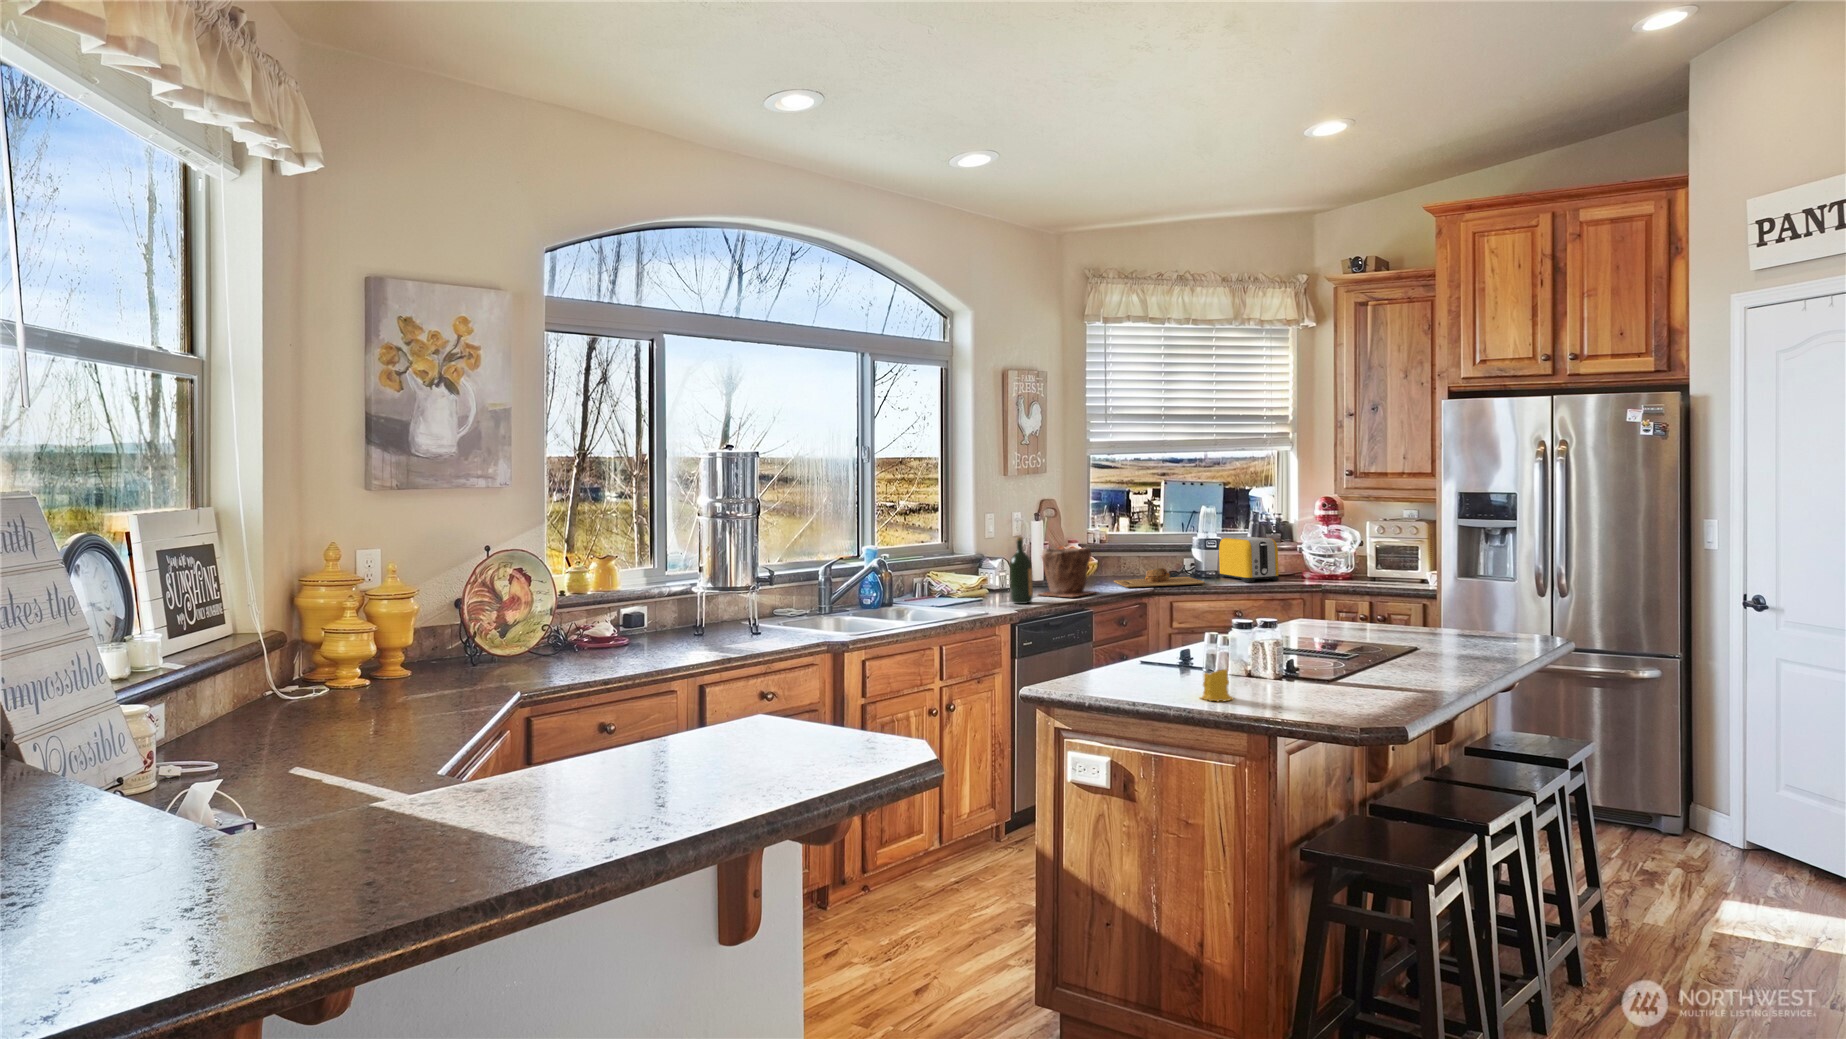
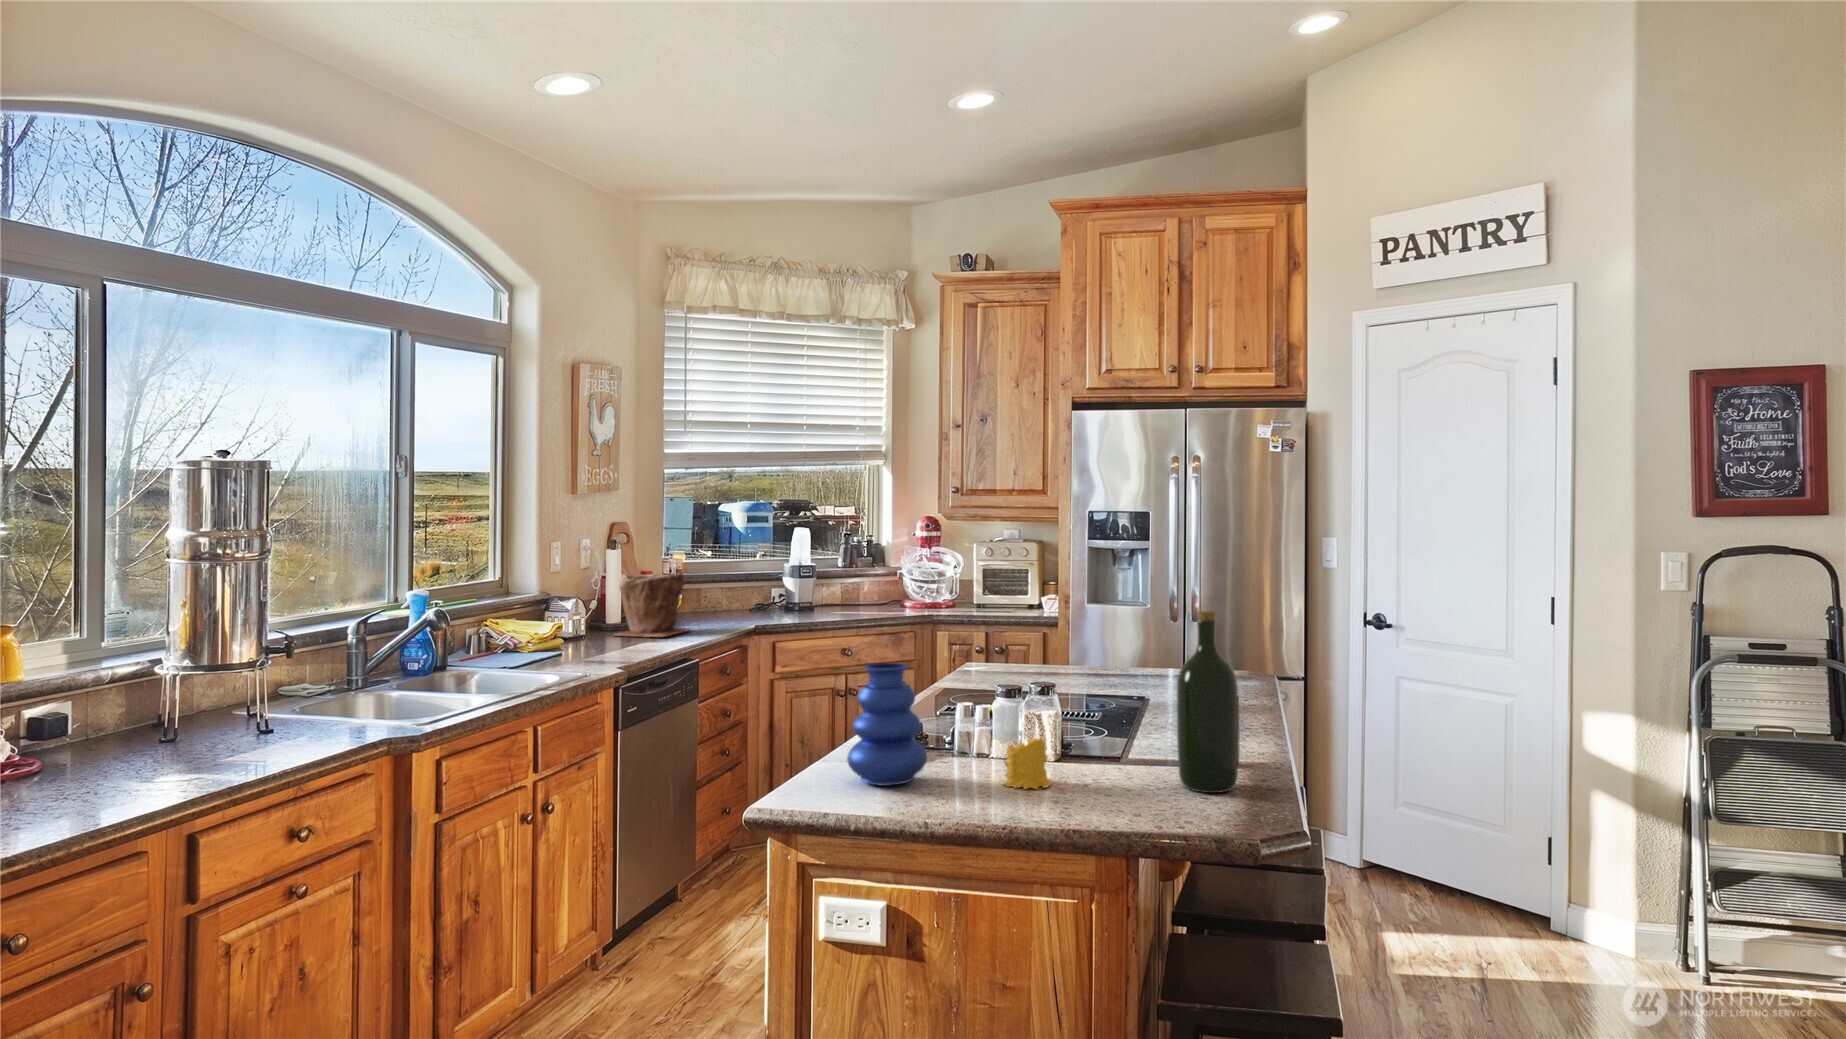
wine bottle: present [1010,537,1033,604] -> present [1177,611,1240,793]
toaster: present [1219,537,1279,582] -> none [817,561,887,613]
cutting board: present [1114,568,1205,588] -> none [698,599,811,623]
vase: none [1101,616,1152,693] -> present [847,663,927,786]

